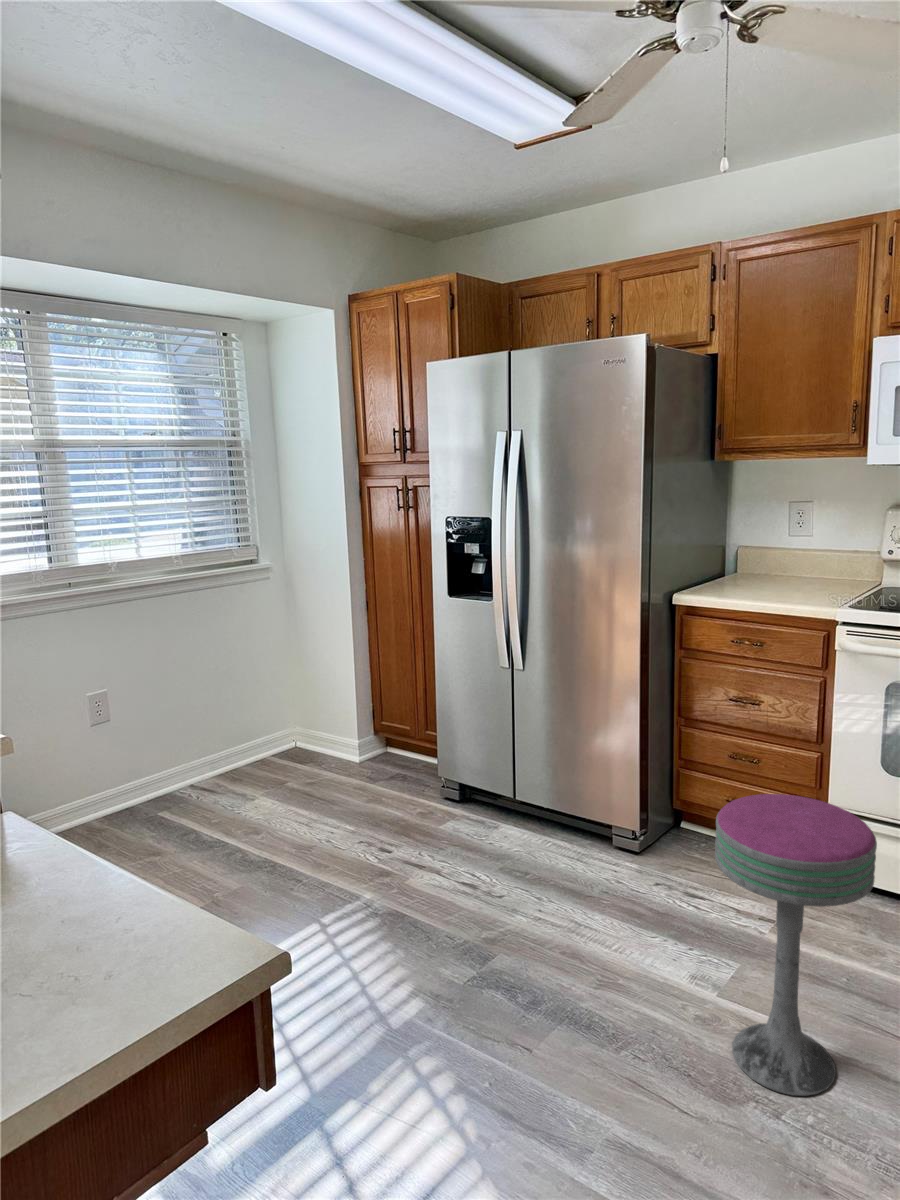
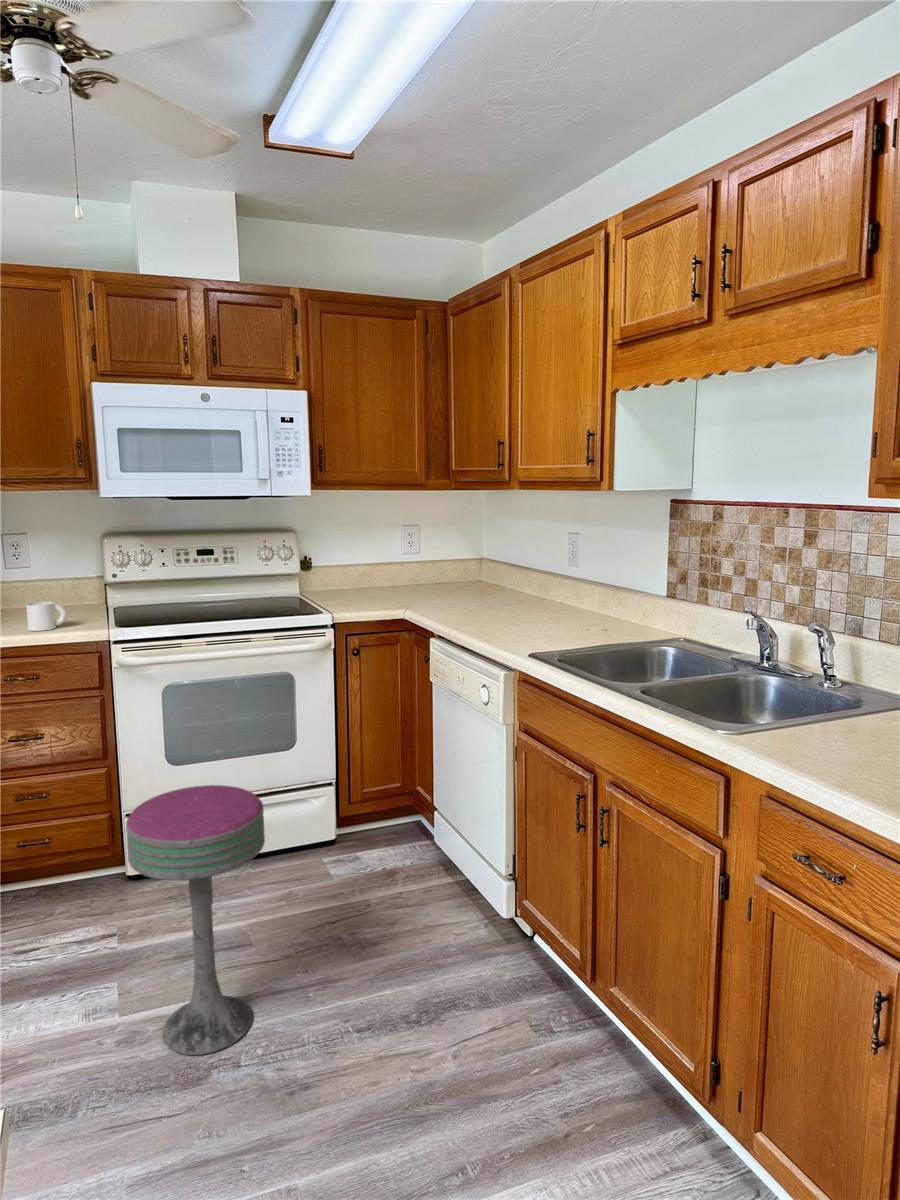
mug: none [764,572,803,601] -> present [26,602,67,631]

